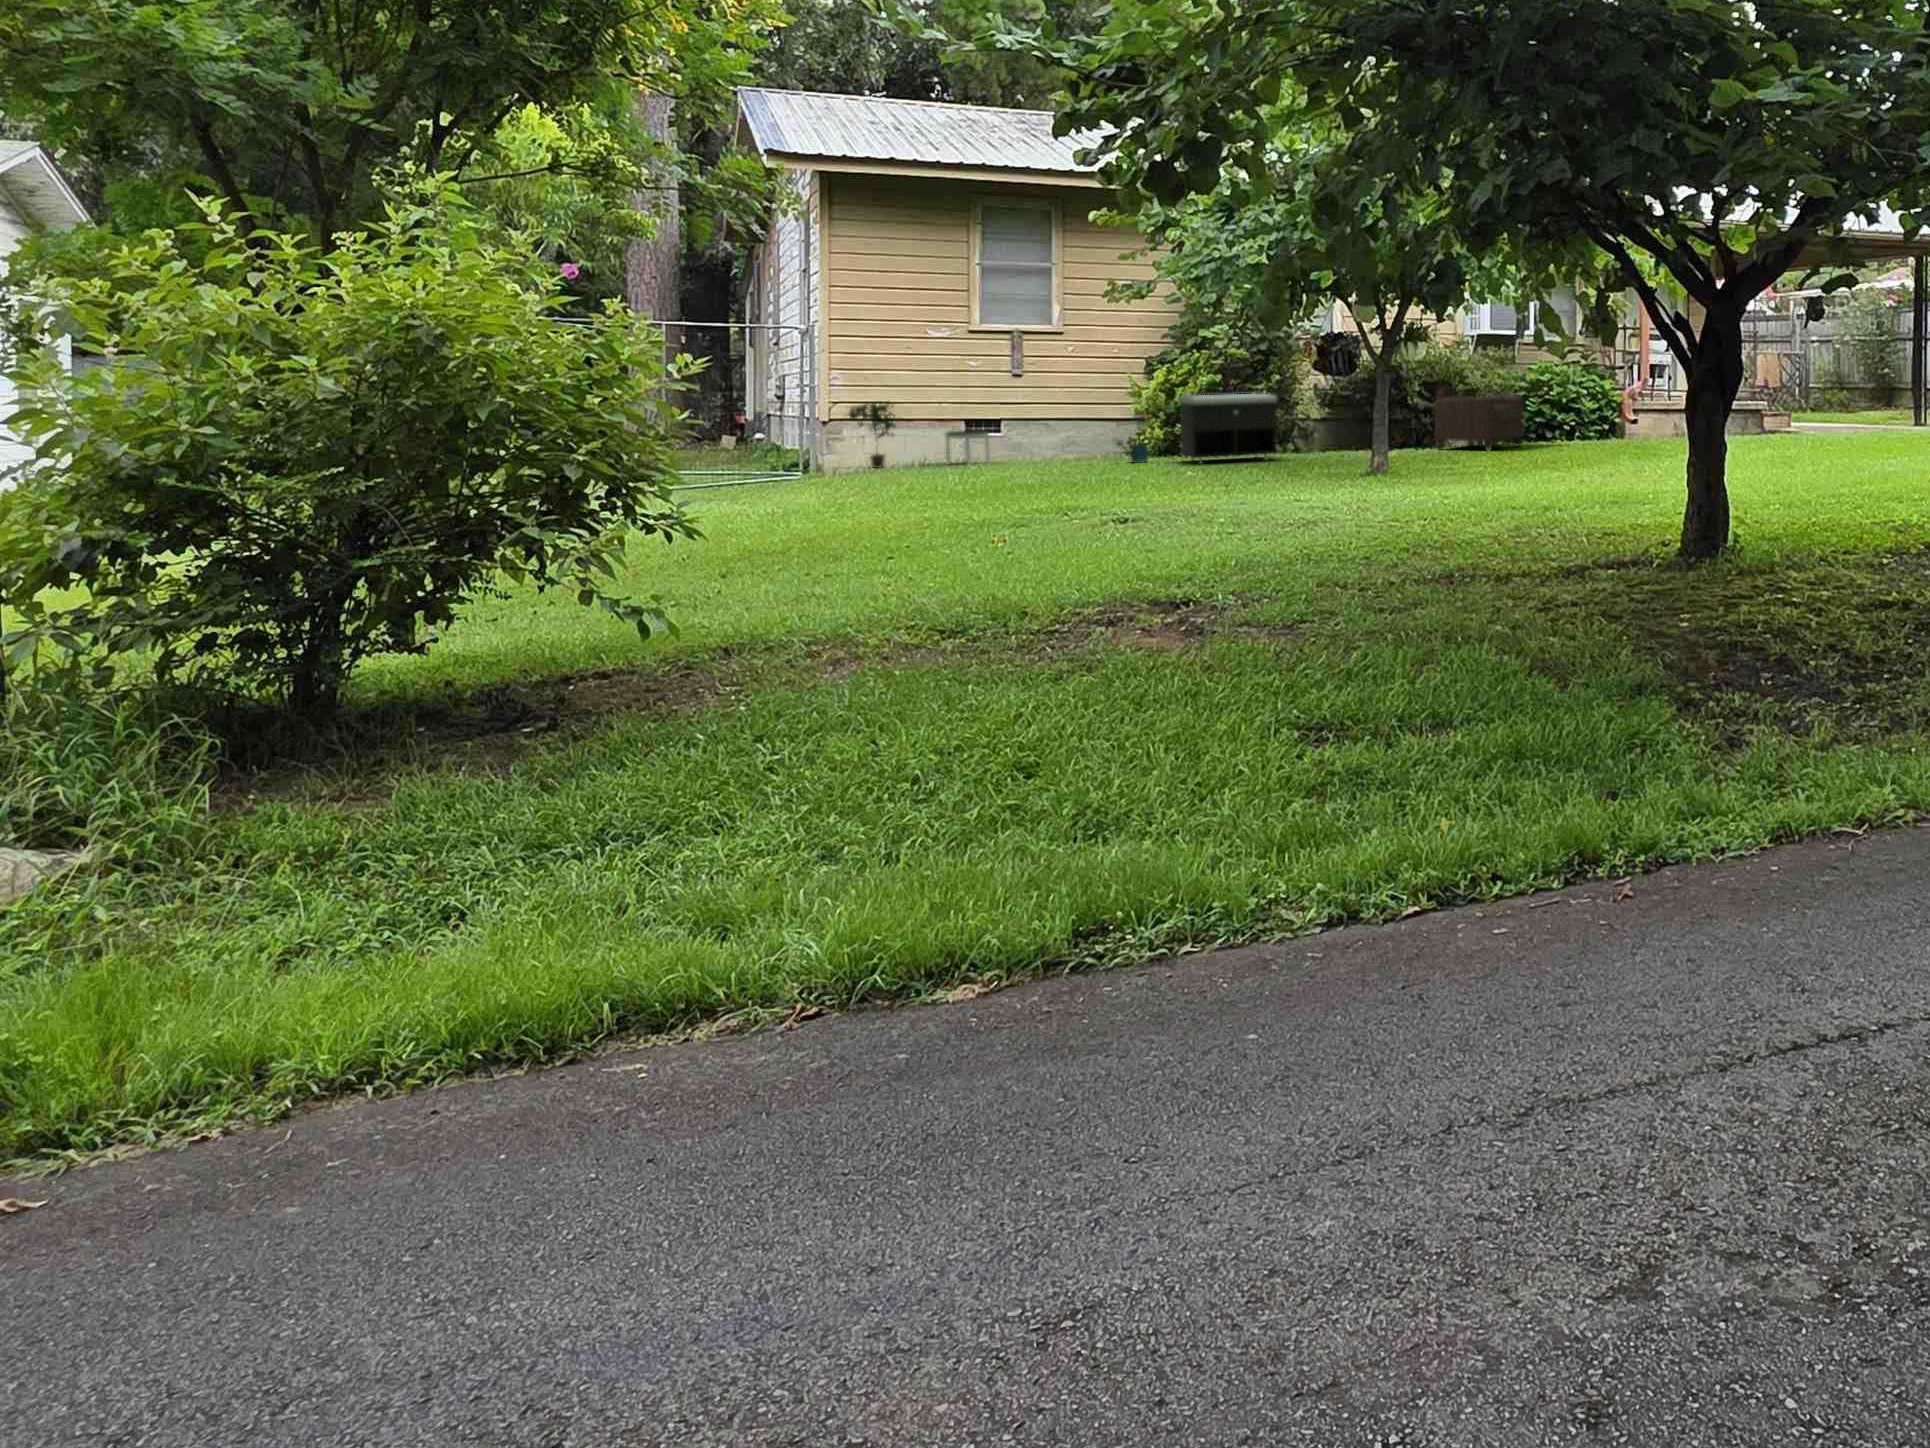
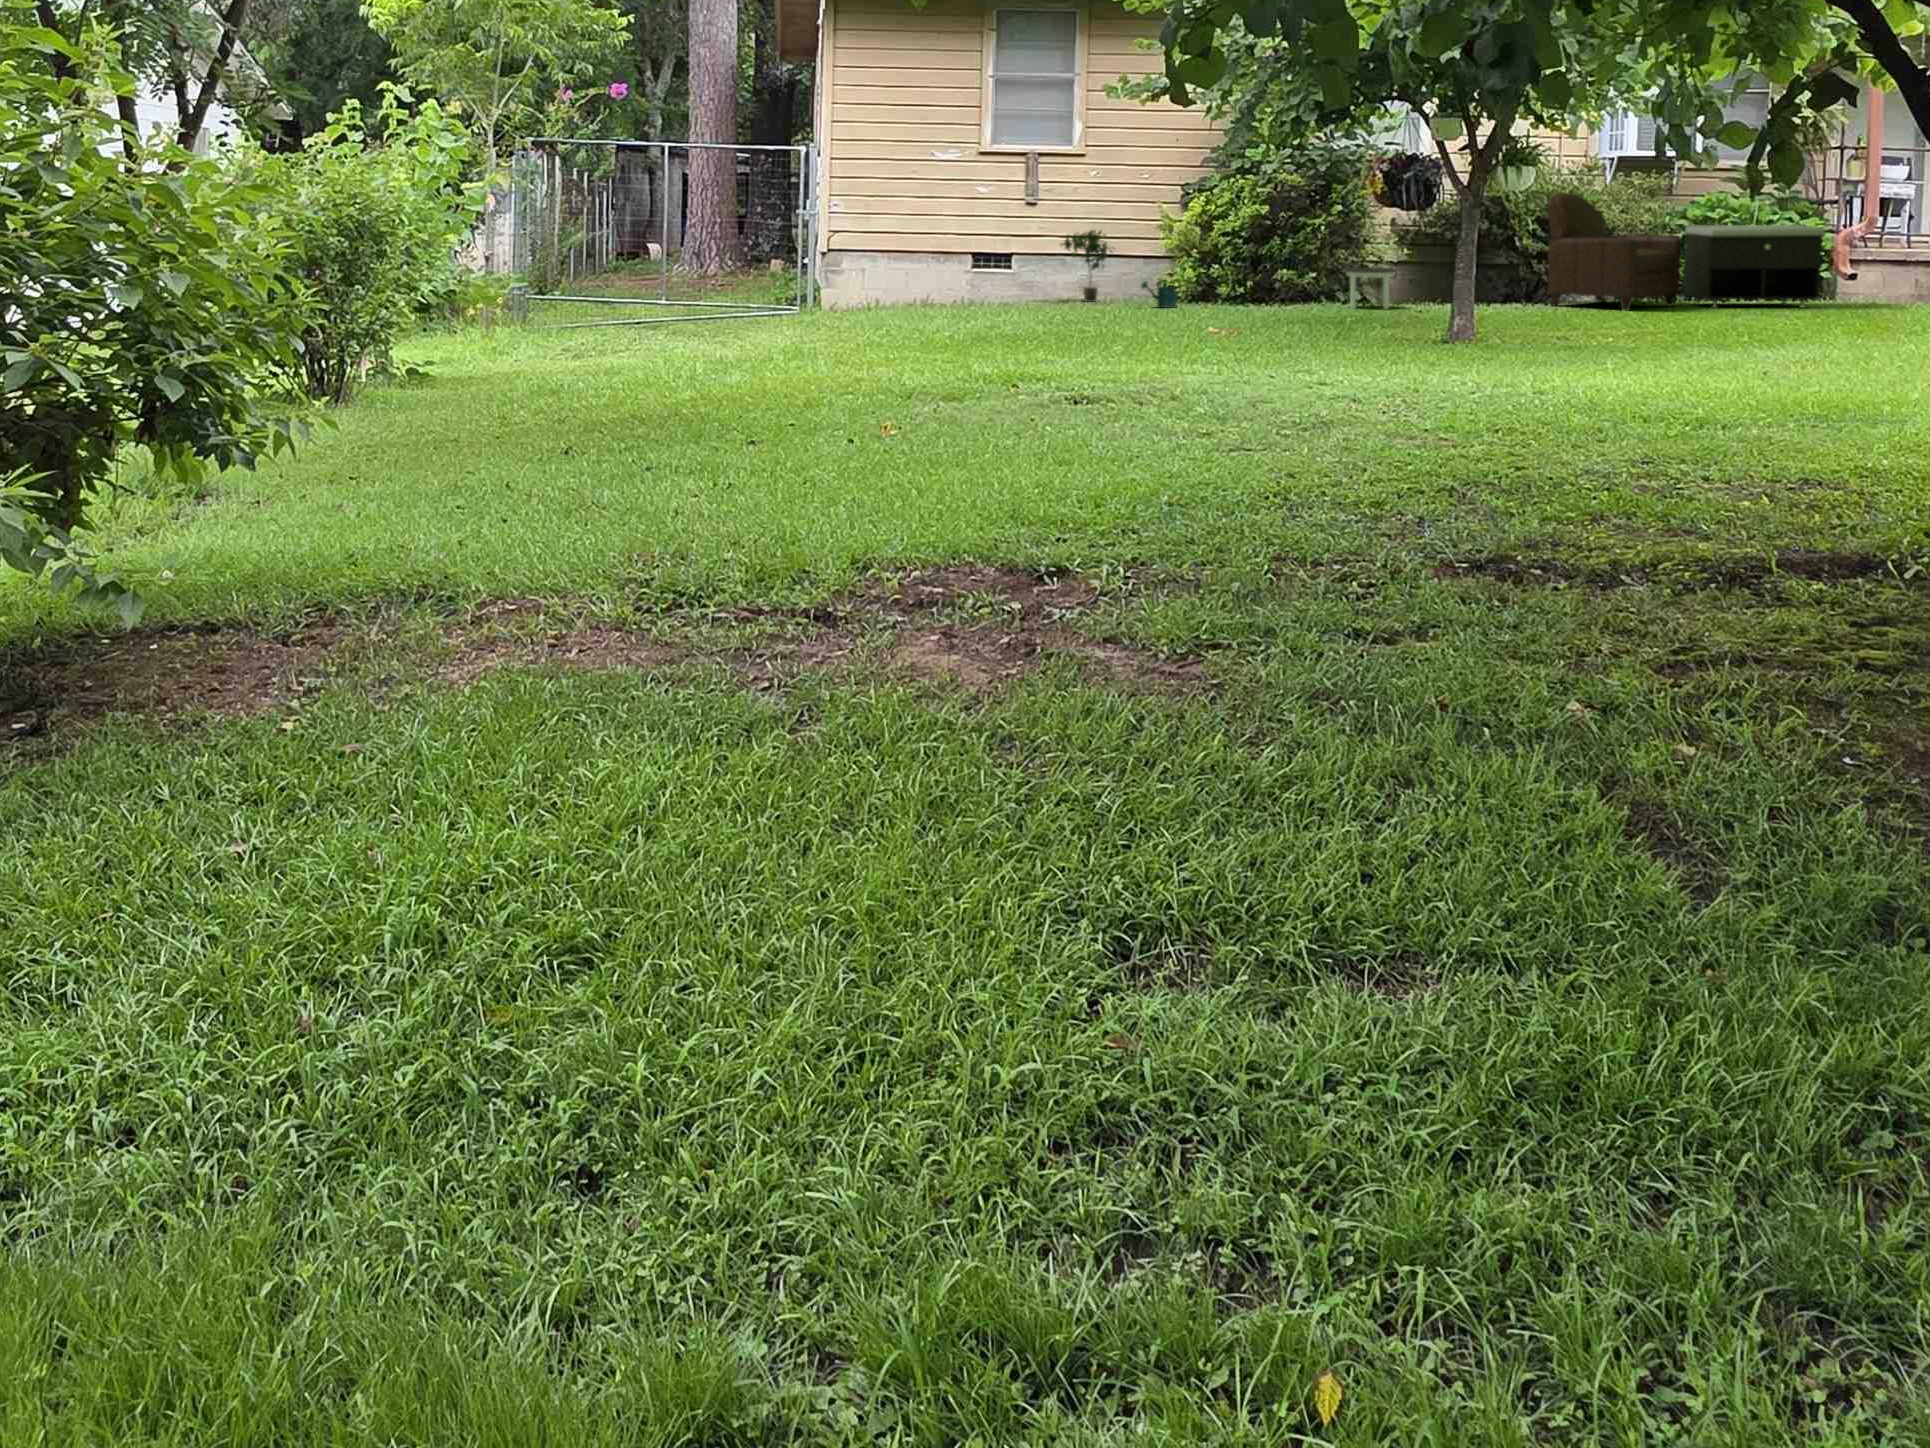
storage bench: present [1180,394,1277,463] -> present [1683,225,1825,308]
potted plant: present [848,401,897,468] -> present [1061,230,1115,302]
round table: present [945,430,990,464] -> present [1345,268,1396,309]

